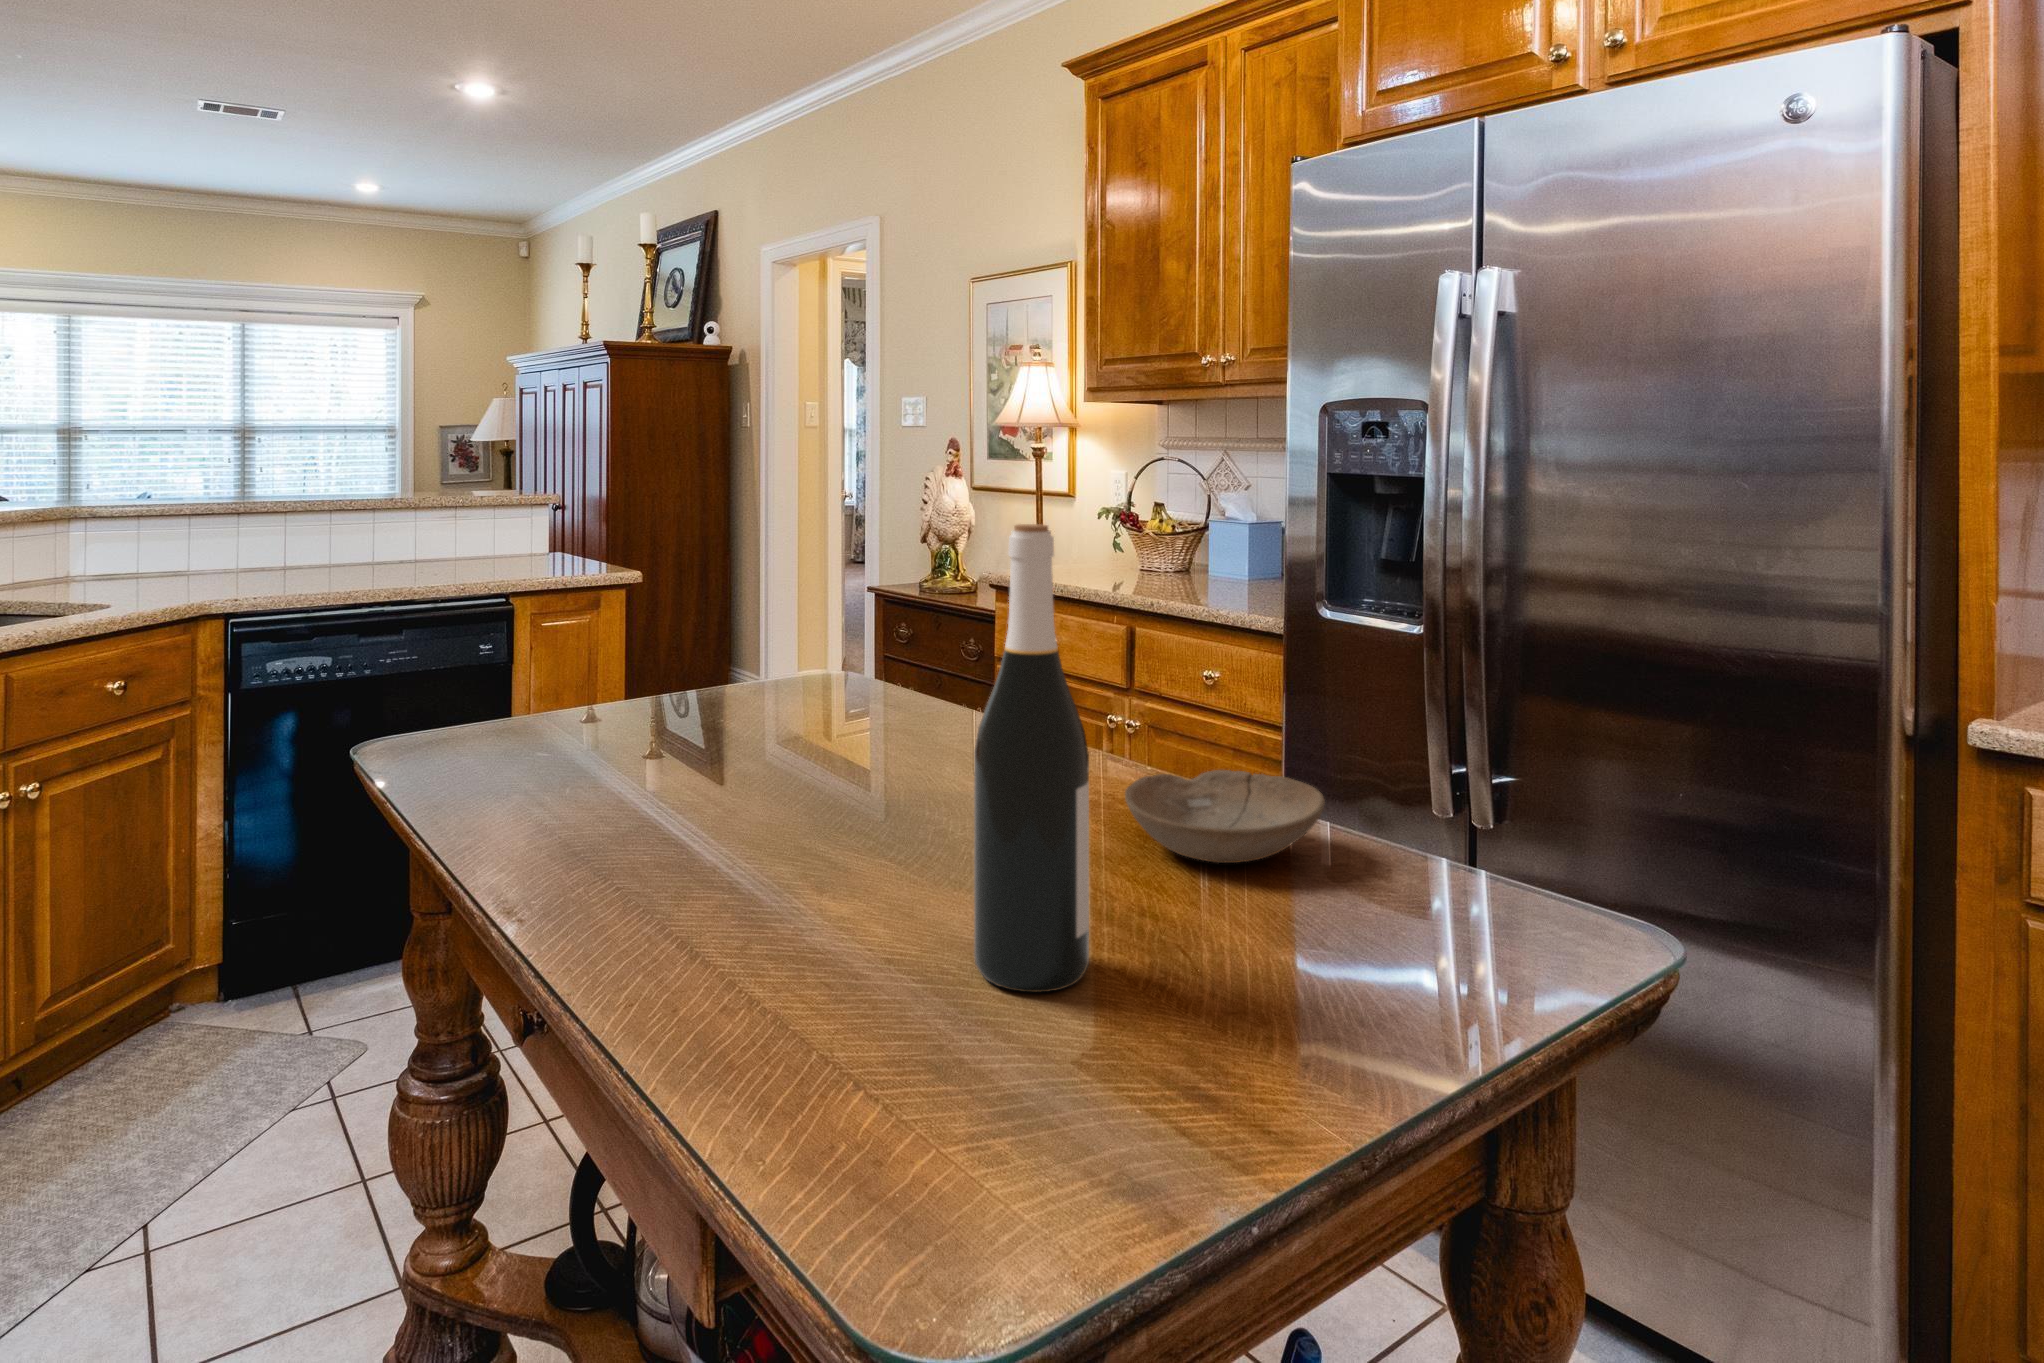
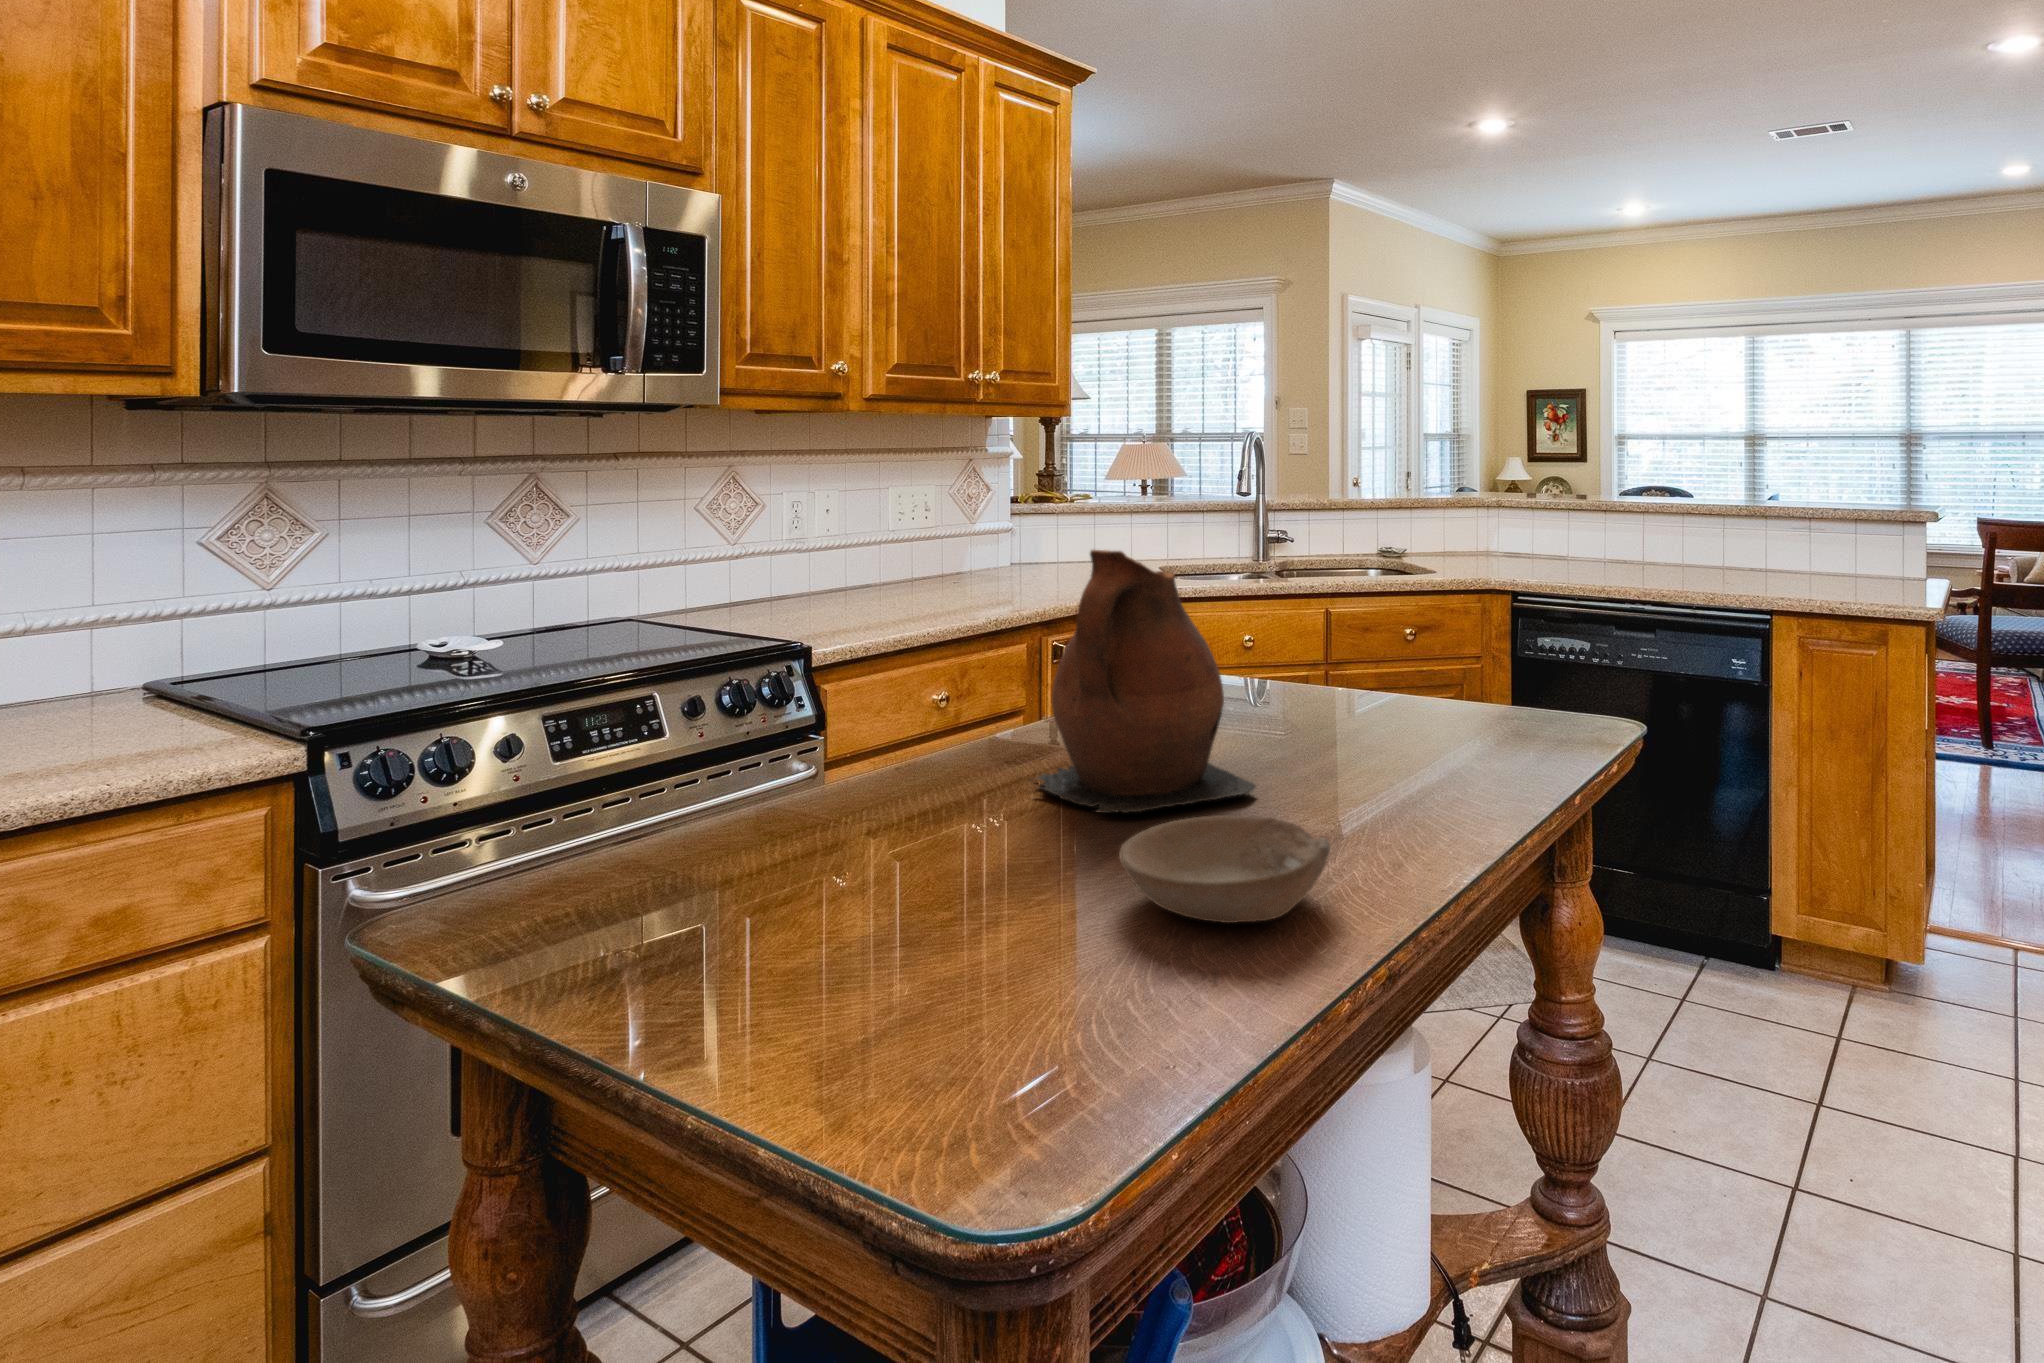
wine bottle: present [974,524,1089,992] -> none [817,510,913,884]
ceramic pitcher: none [727,560,959,863] -> present [1032,550,1256,813]

